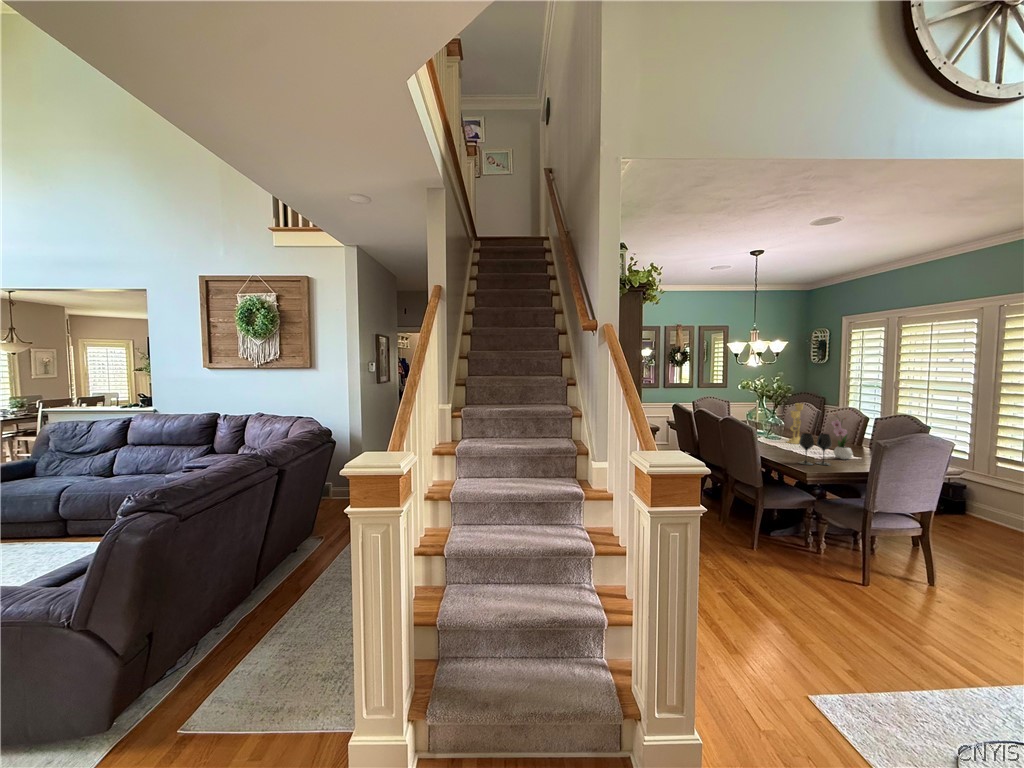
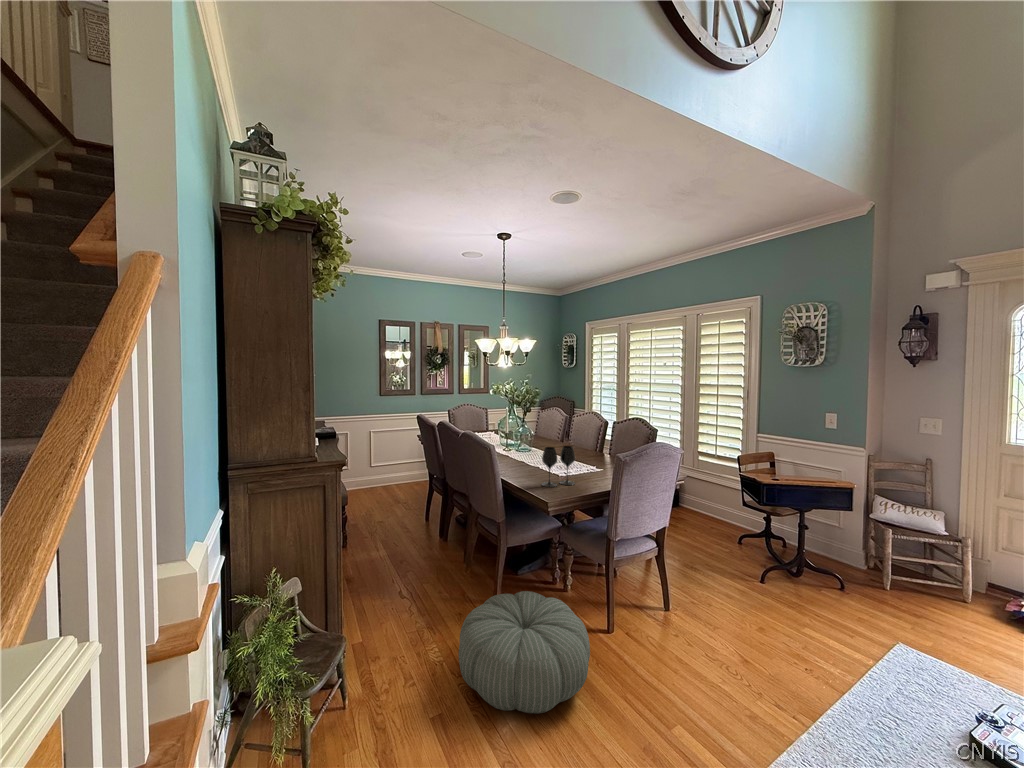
candlestick: present [787,403,803,444] -> none [534,409,555,455]
flower arrangement: present [832,418,853,459] -> none [575,420,599,473]
pouf: none [734,535,844,607] -> present [459,591,590,713]

